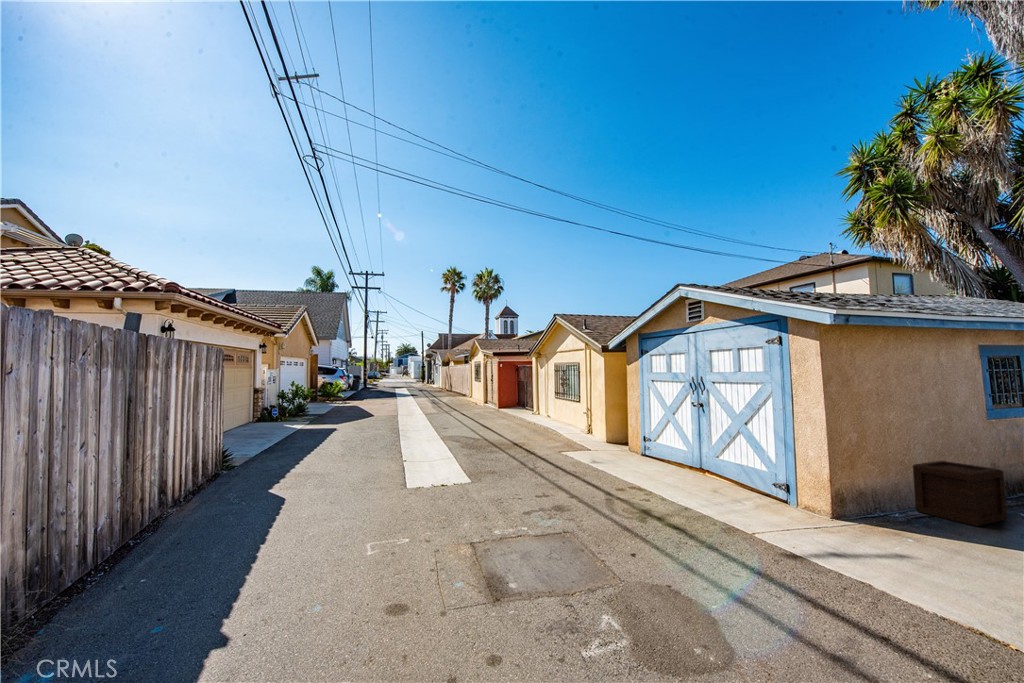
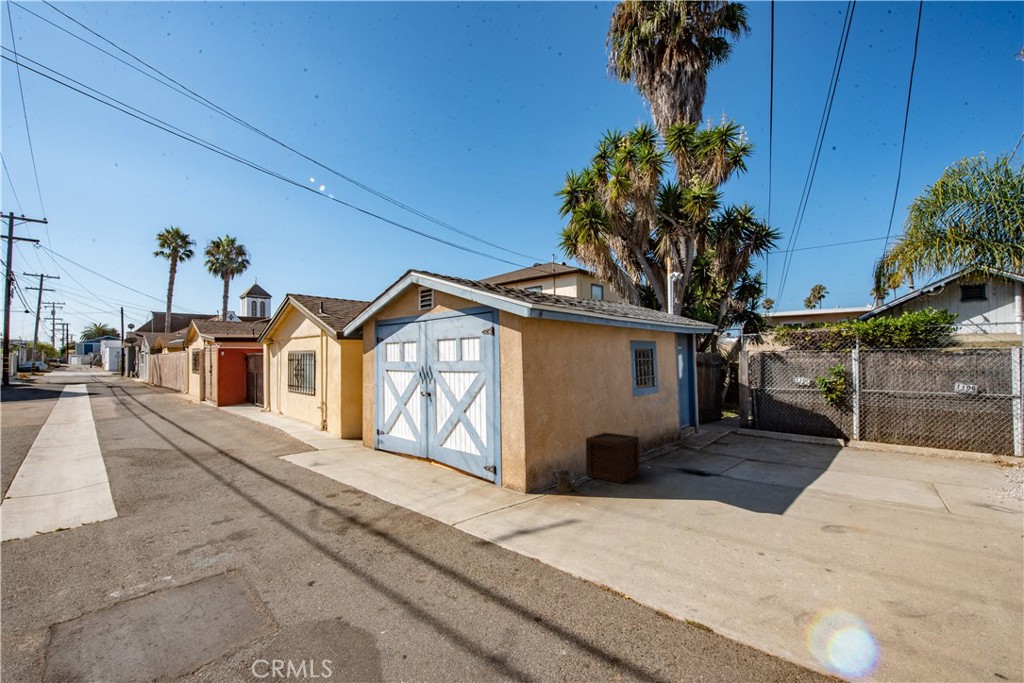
watering can: none [868,498,916,525] -> present [553,470,583,492]

